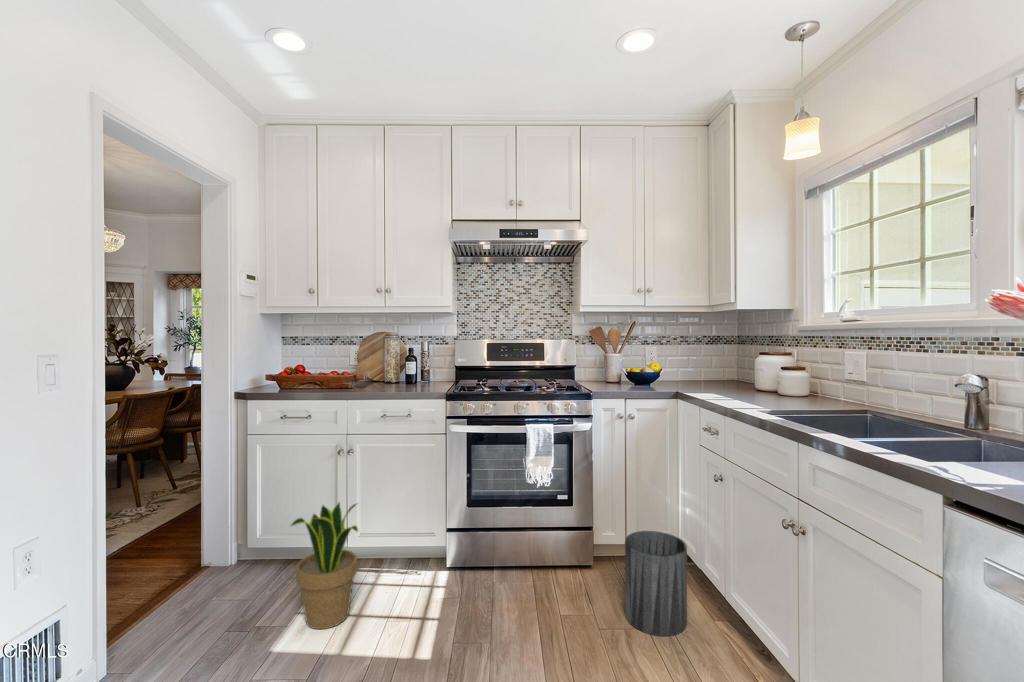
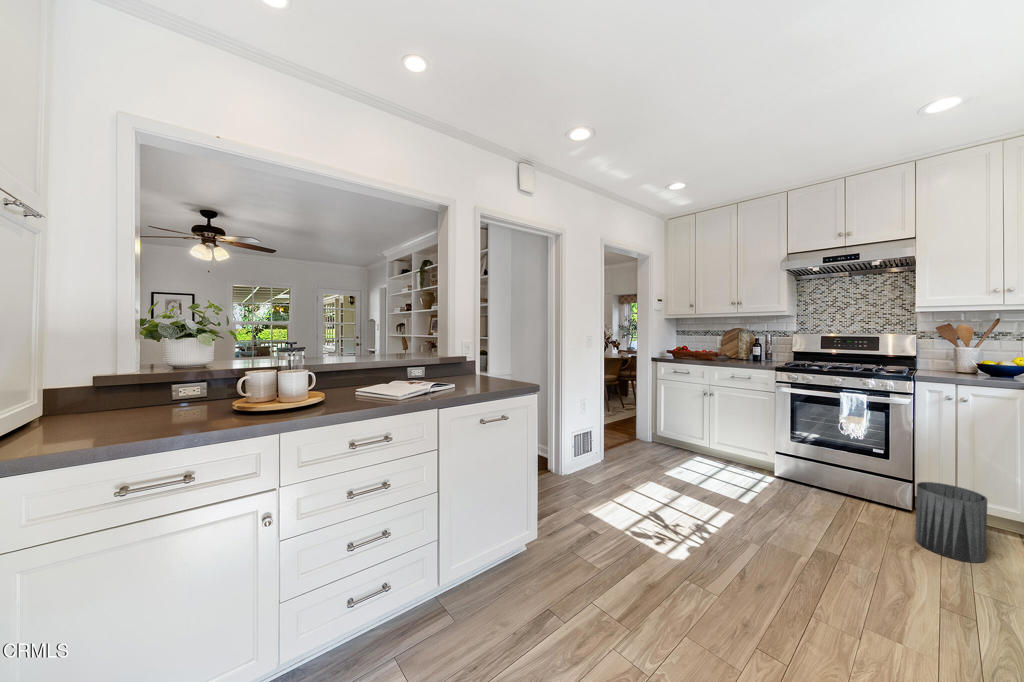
potted plant: present [291,503,358,629] -> none [676,416,713,477]

